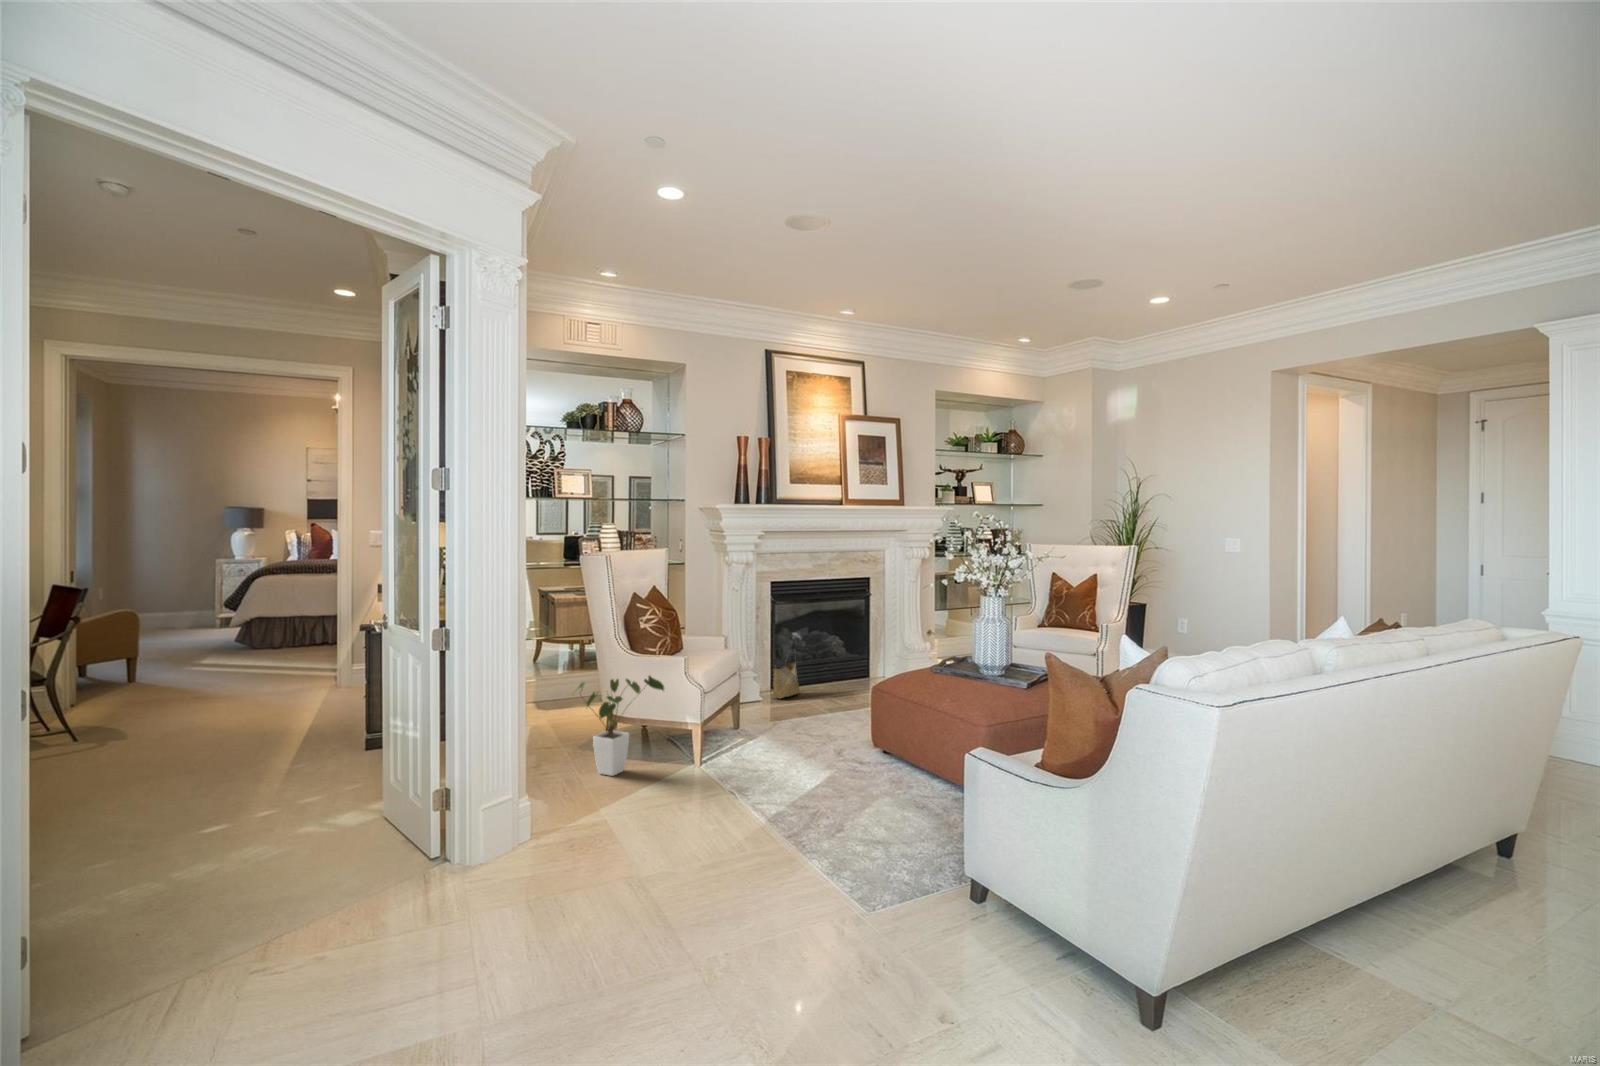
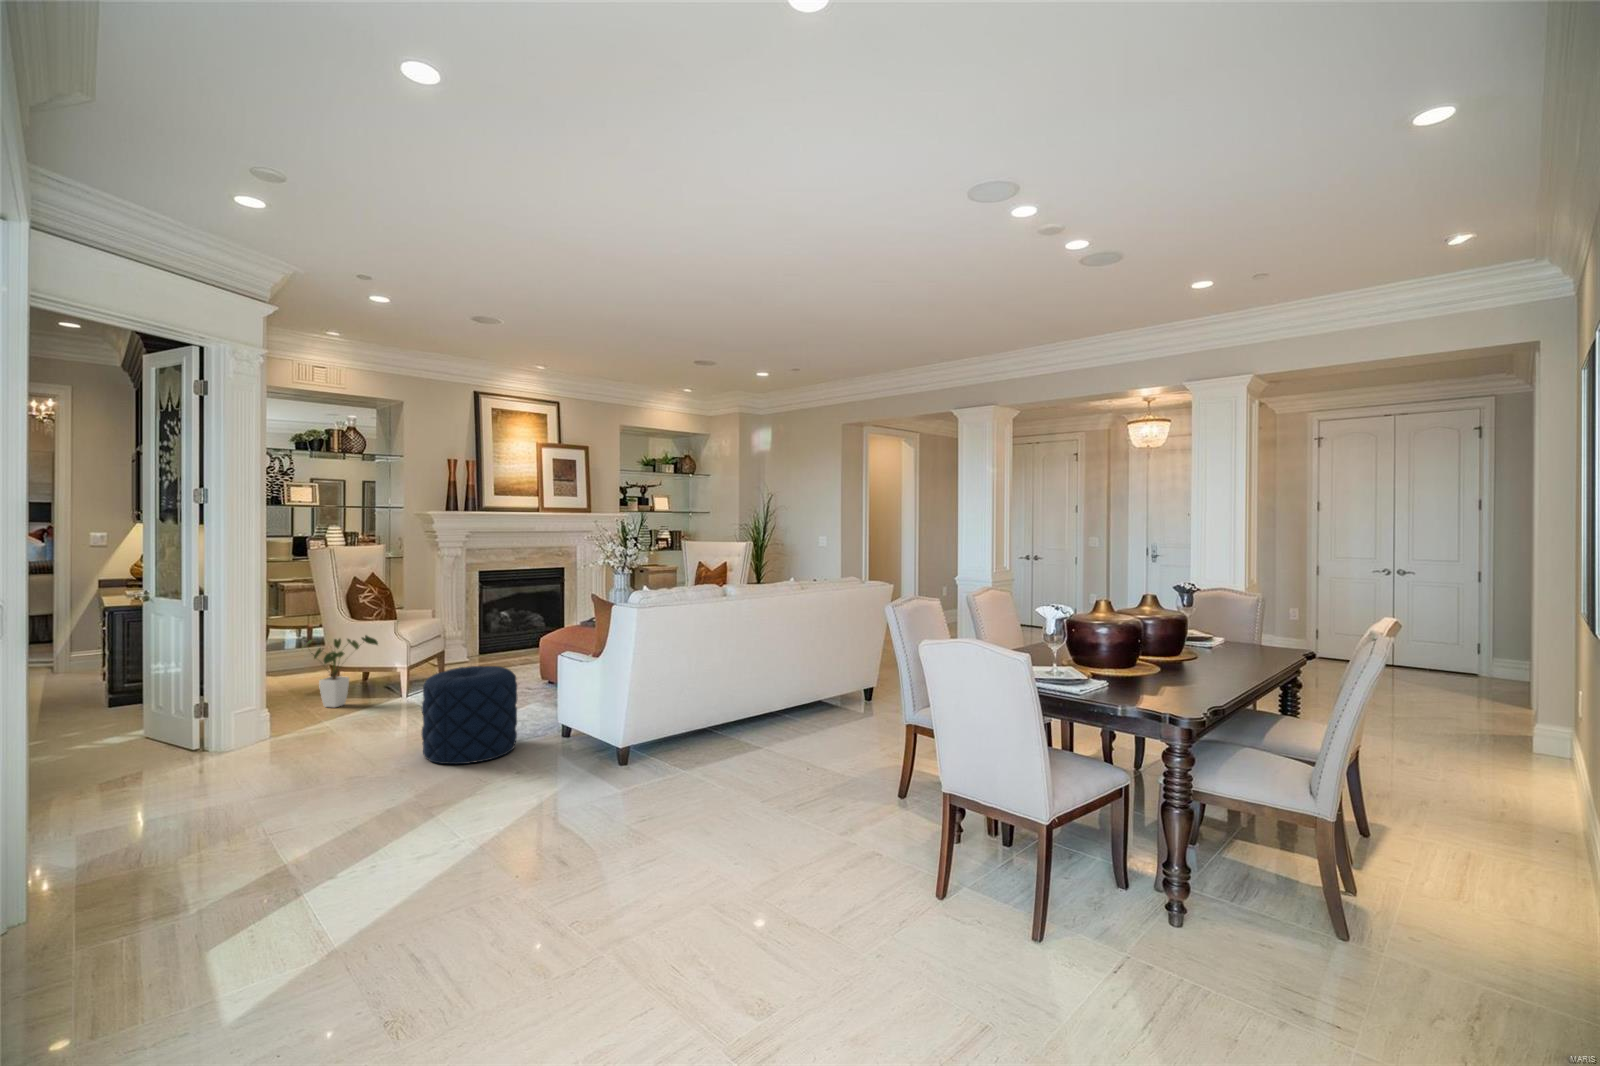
woven basket: present [773,663,800,698] -> none [479,621,502,659]
pouf: none [750,761,901,951] -> present [421,666,518,764]

